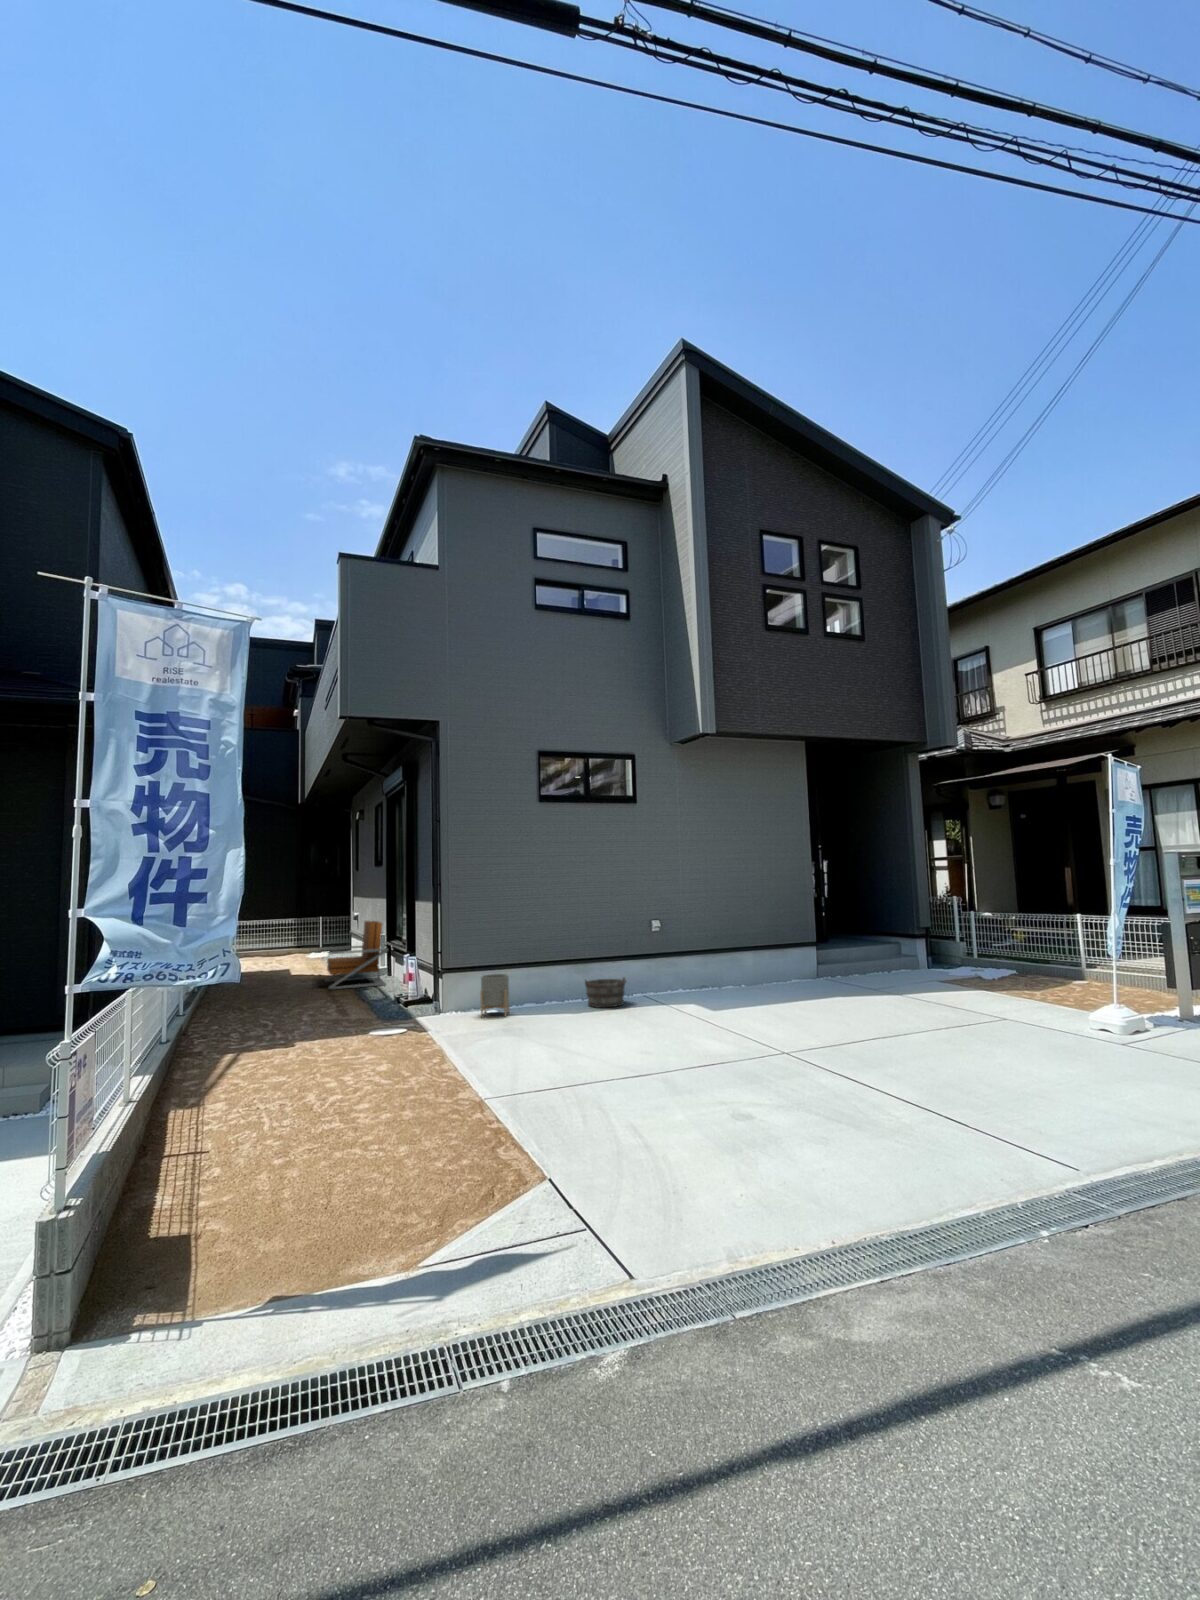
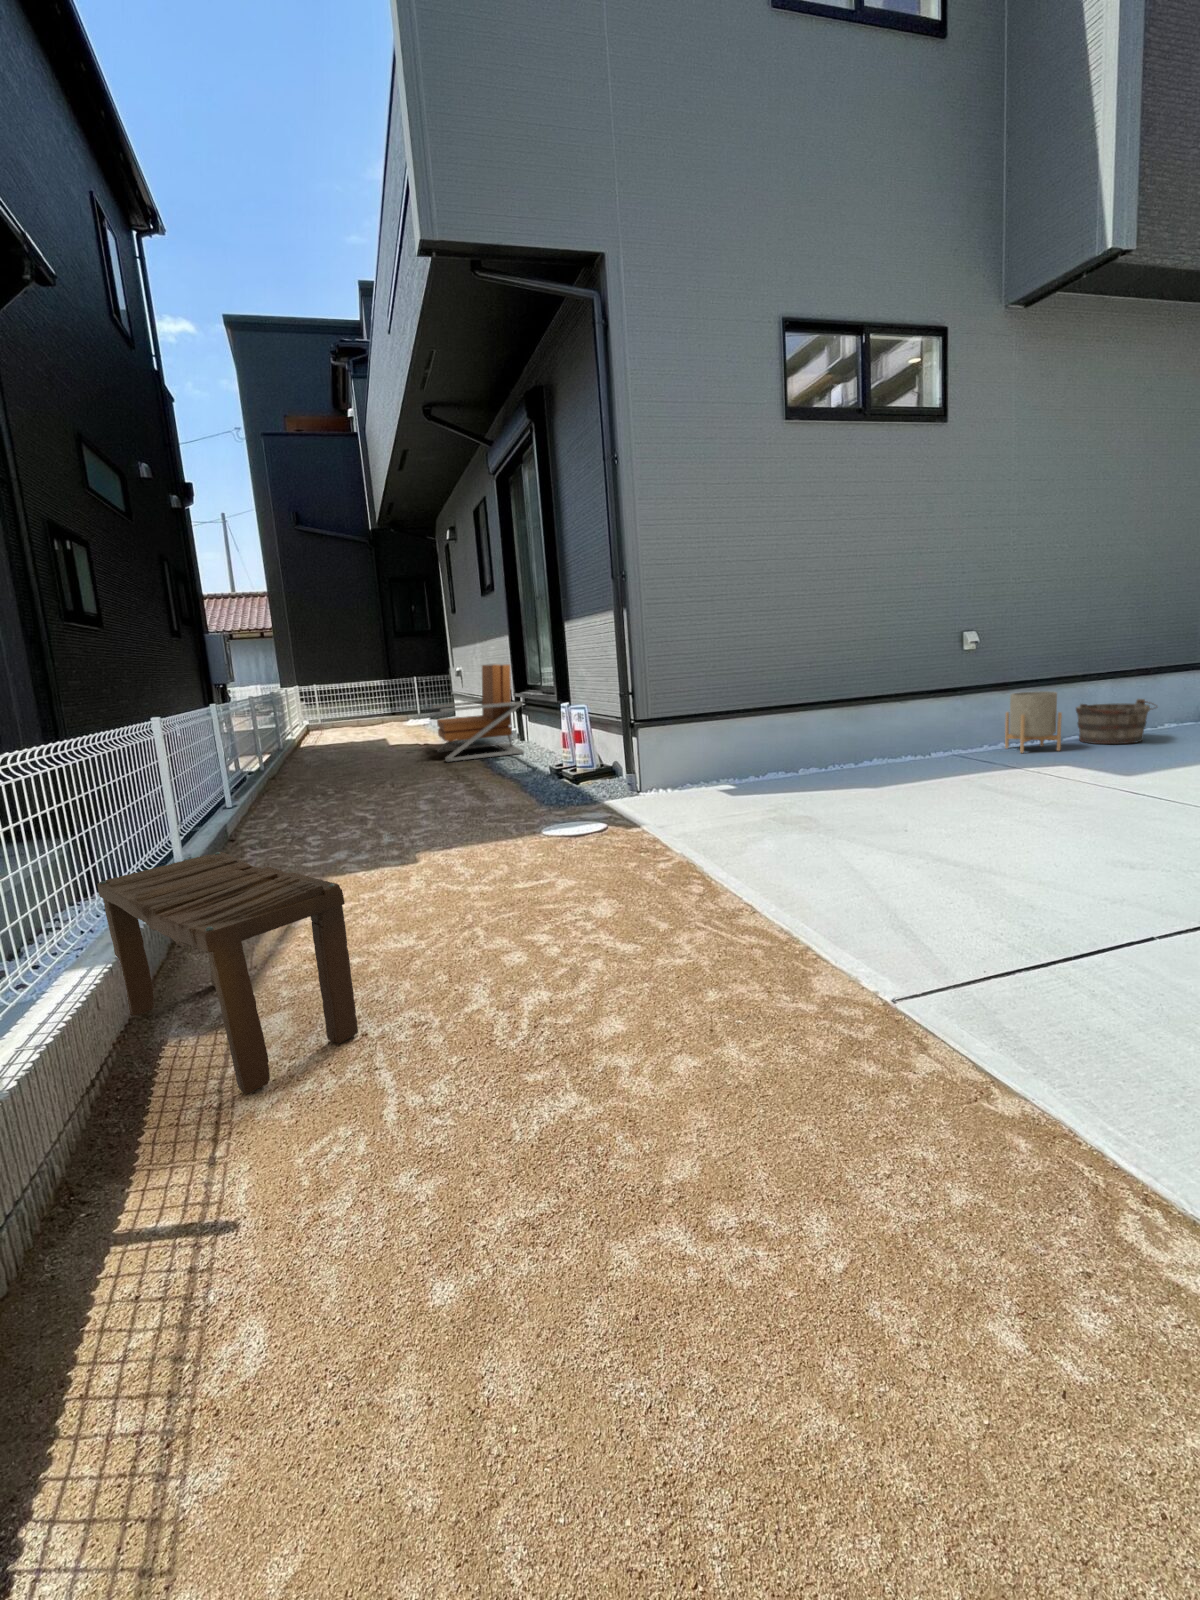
planter: present [480,974,510,1017] -> present [1005,691,1062,753]
bucket: present [585,977,626,1007] -> present [1076,699,1157,744]
bench: none [148,1029,258,1119] -> present [97,852,358,1093]

